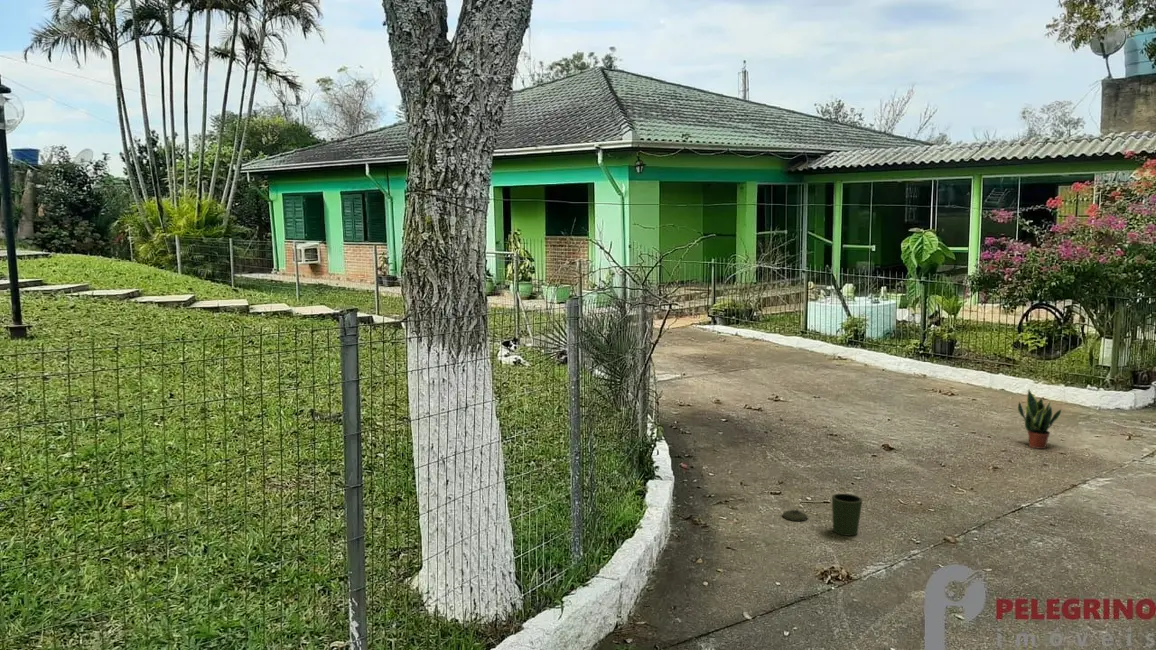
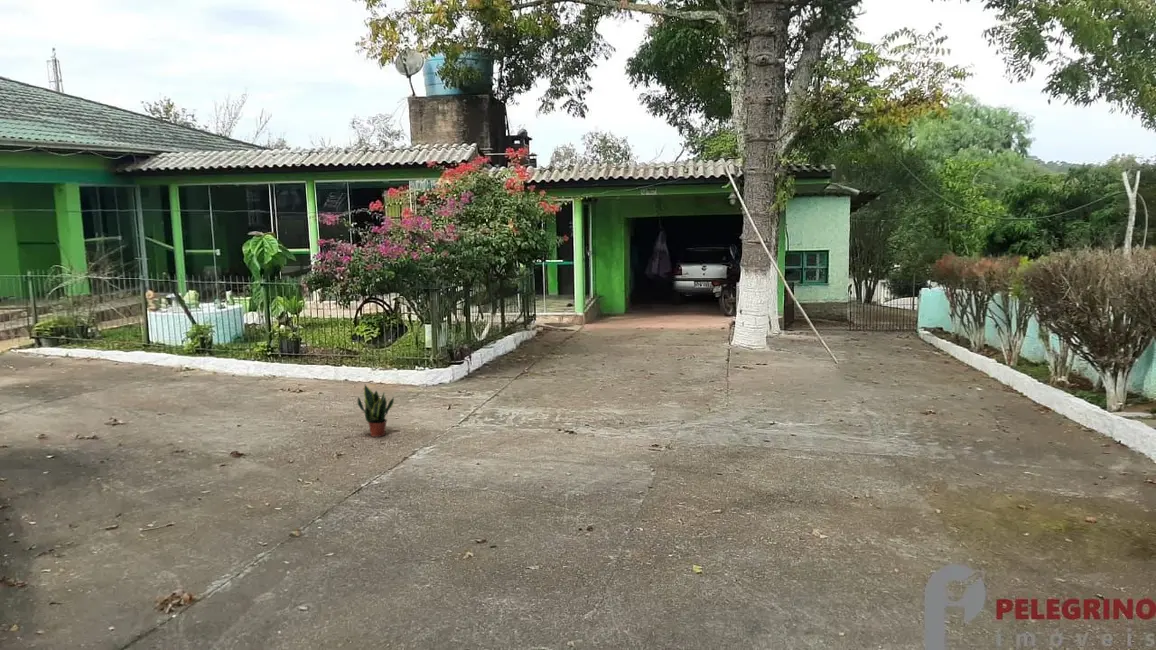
trash can: present [783,494,862,536] -> none [99,550,197,602]

